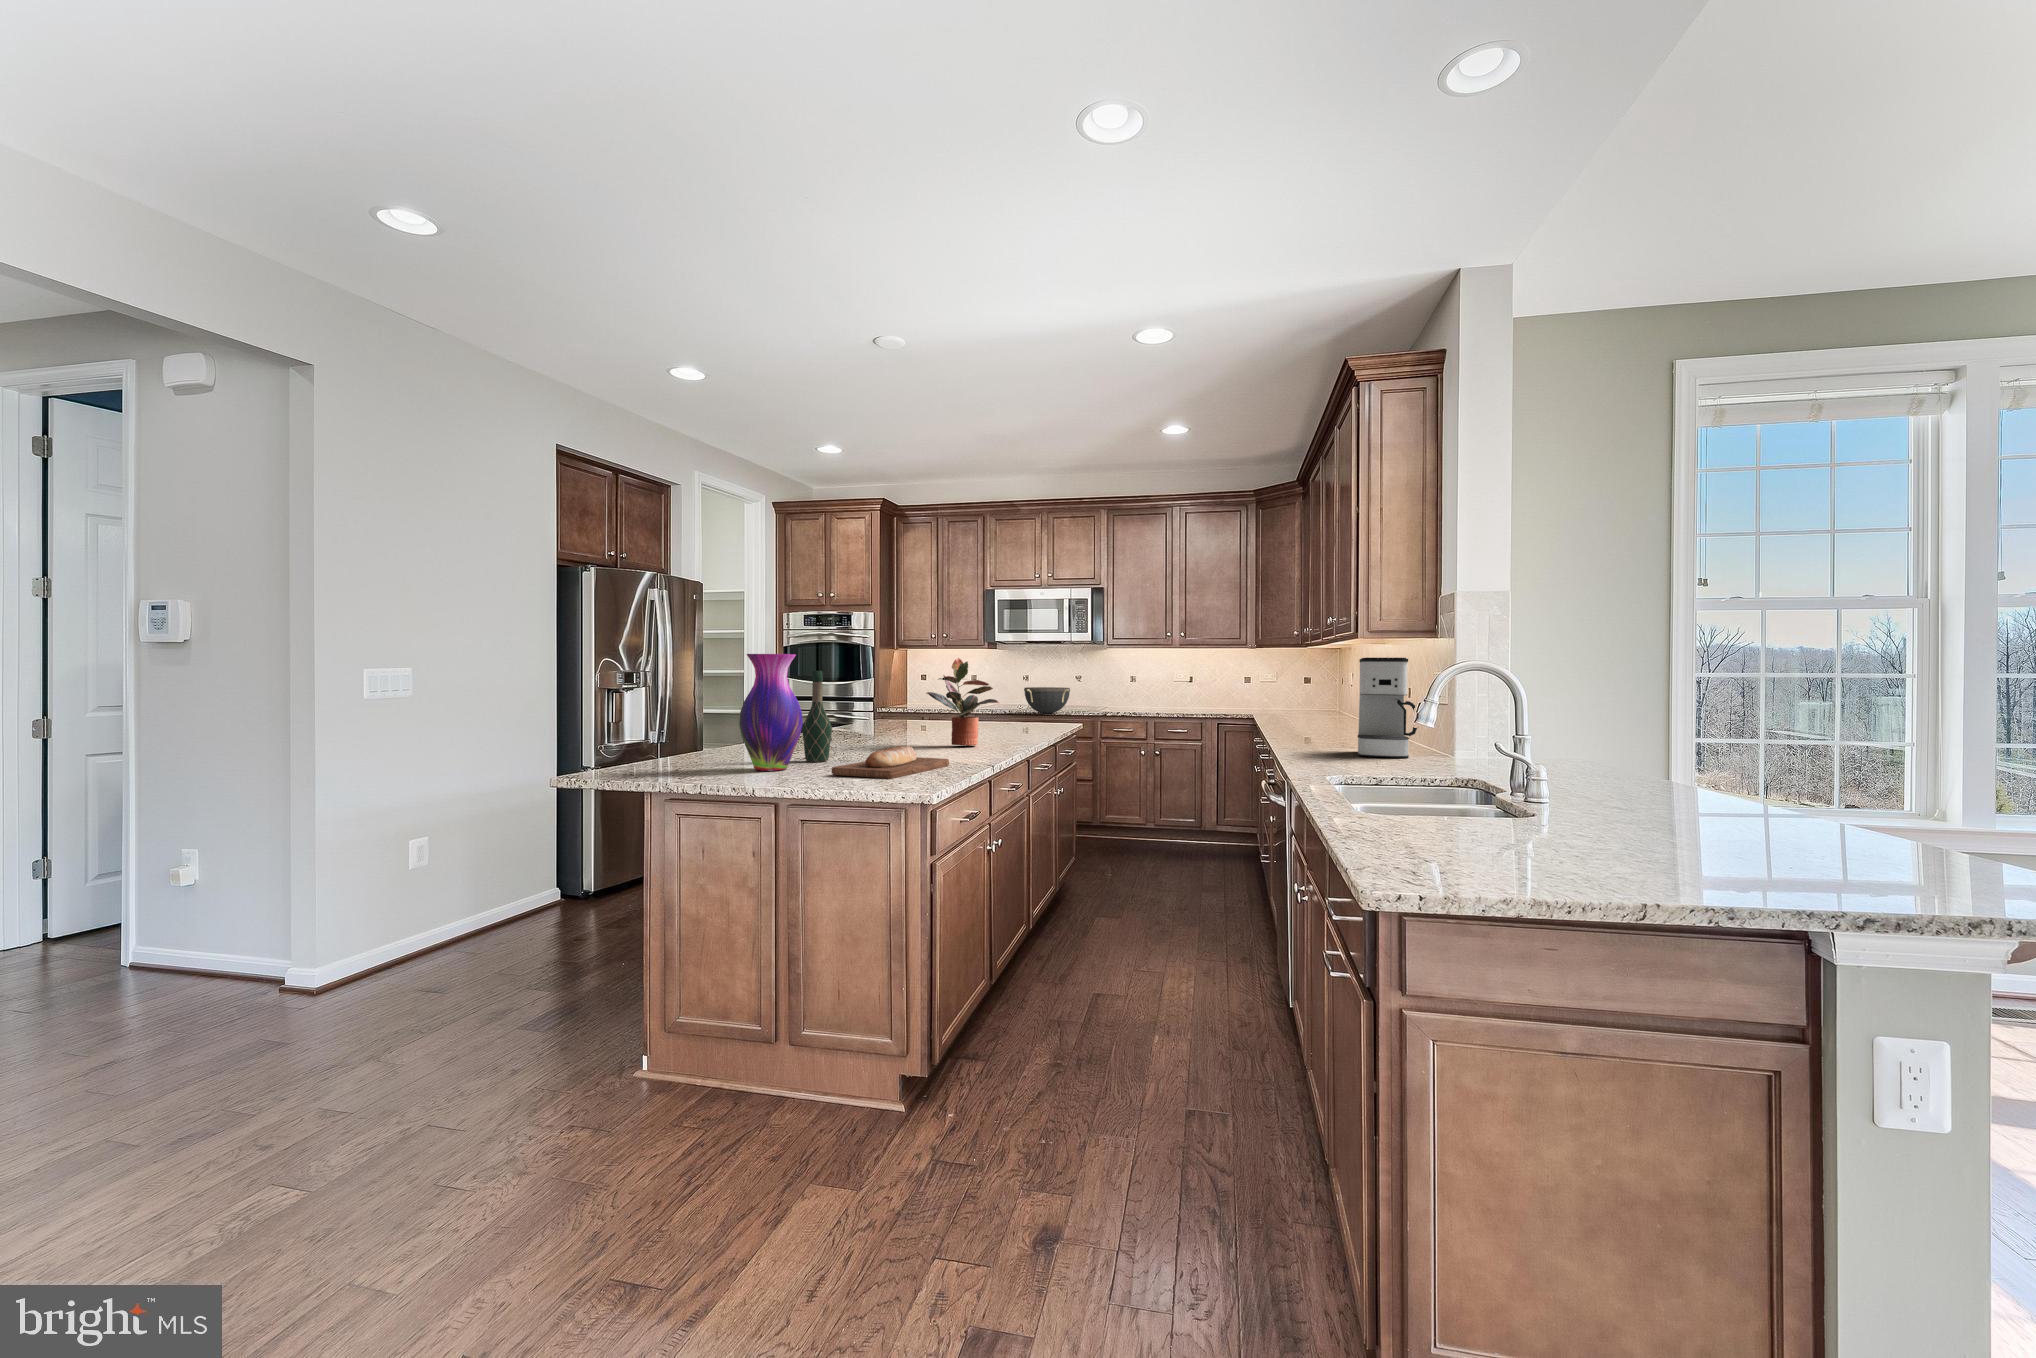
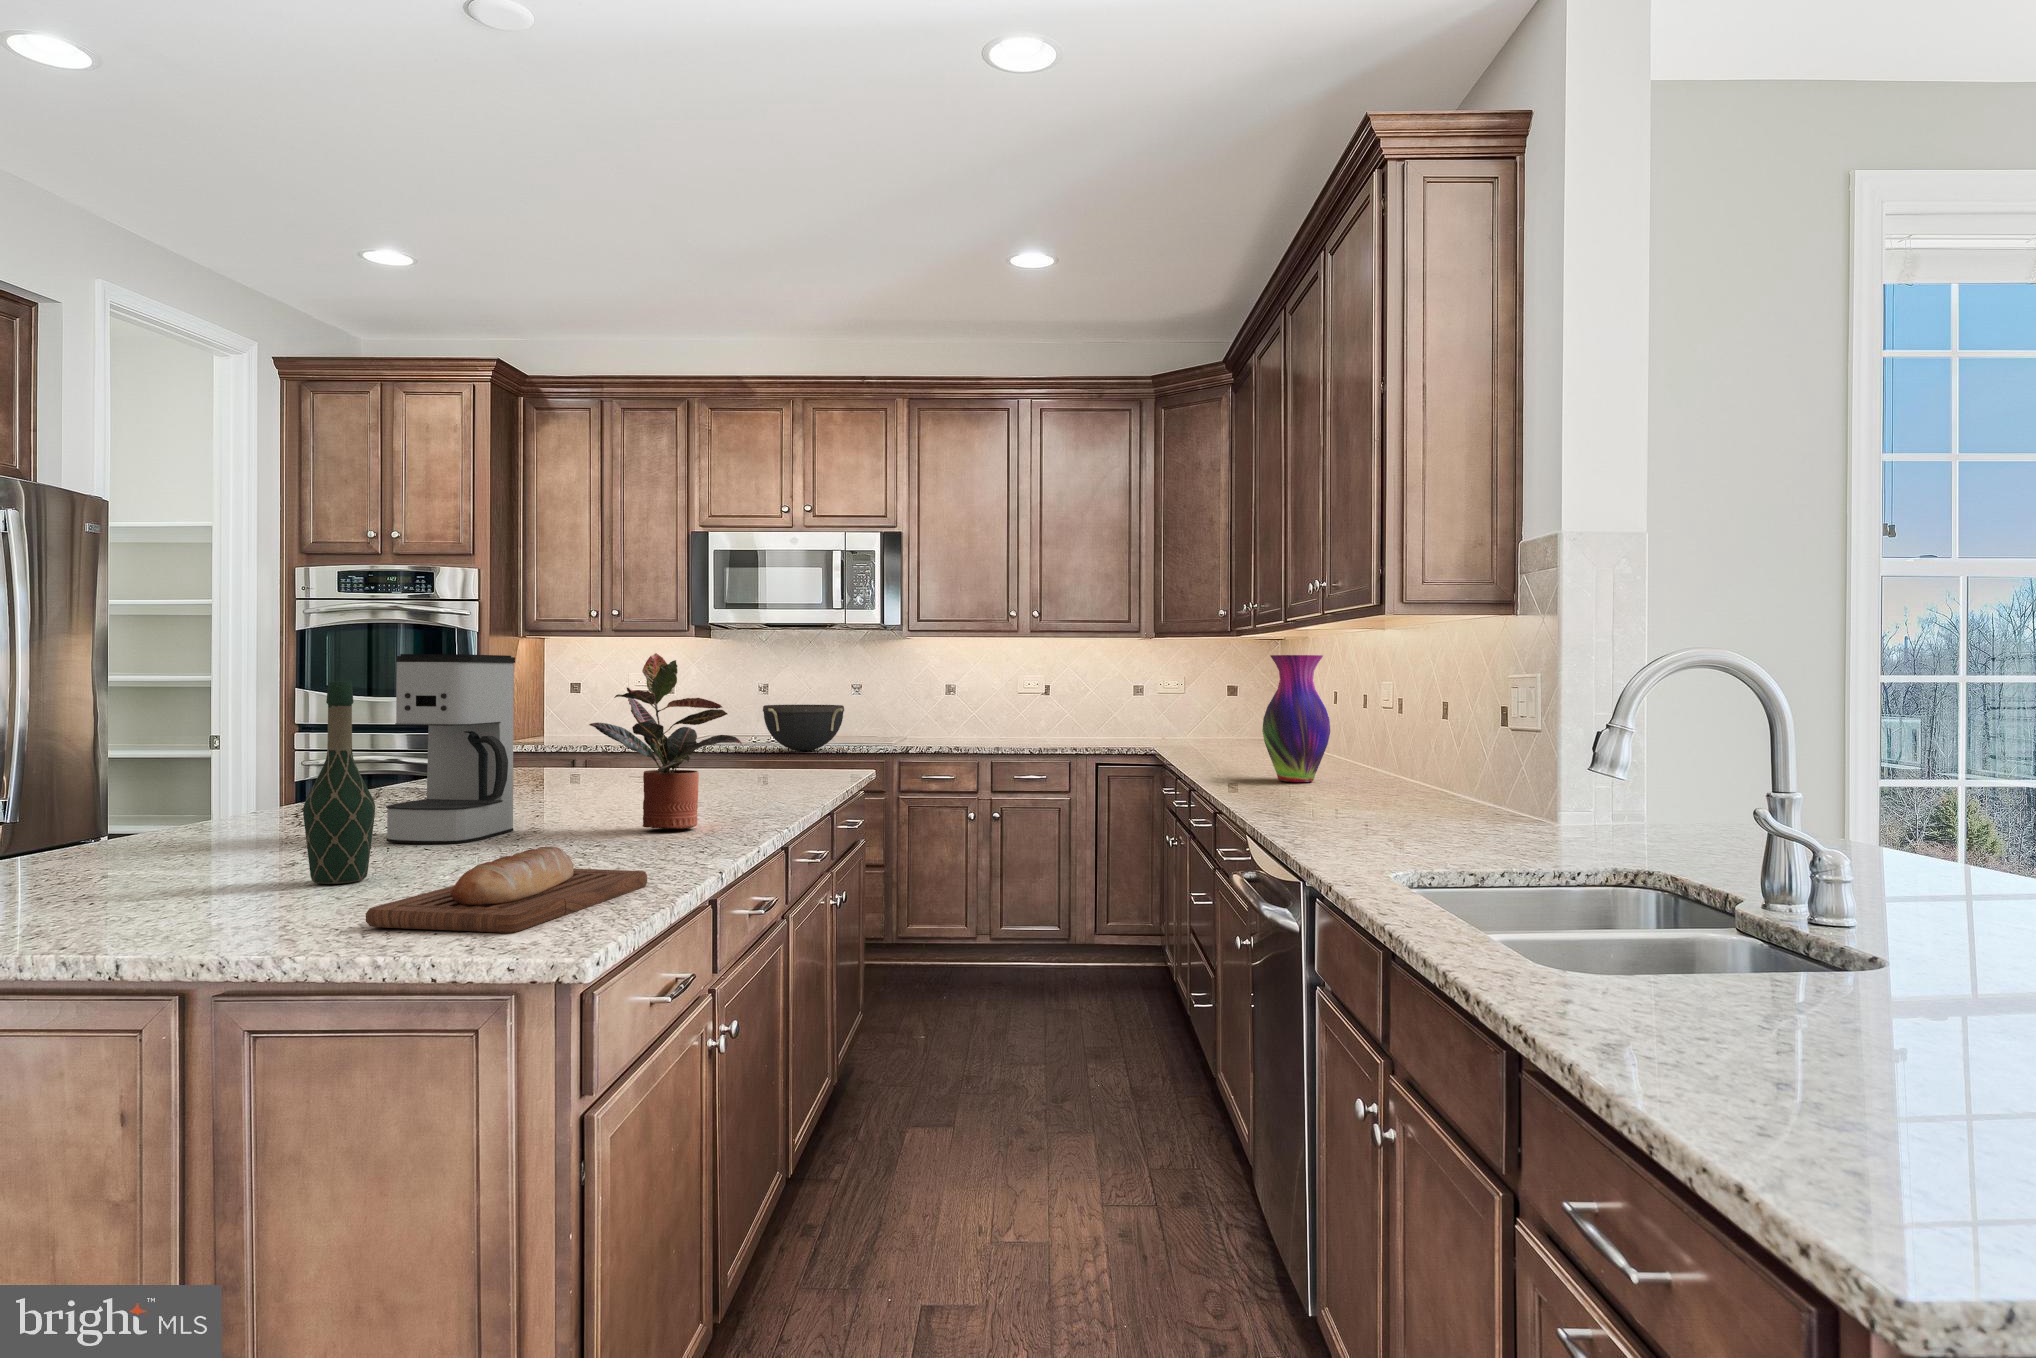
vase: present [739,654,803,771] -> present [1262,655,1330,782]
coffee maker: present [1357,658,1417,758] -> present [386,654,515,844]

